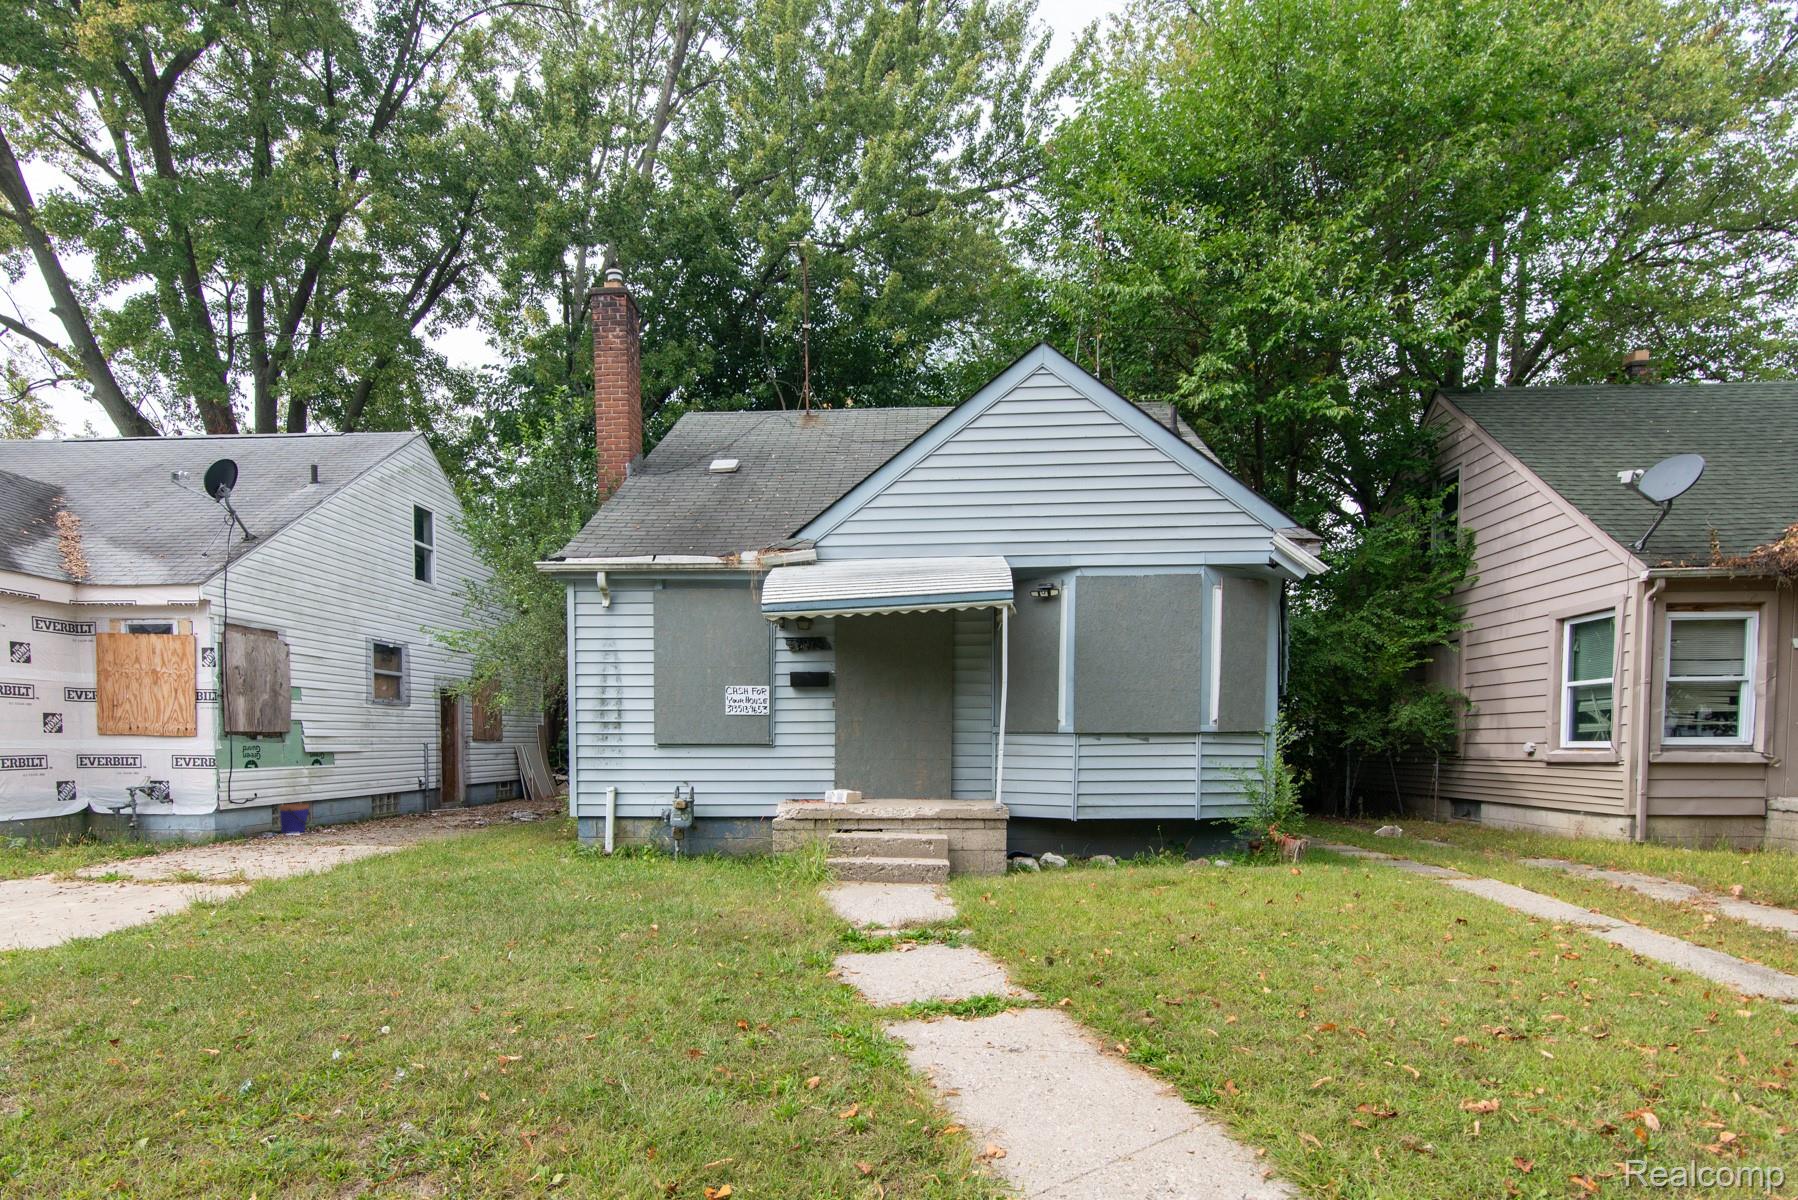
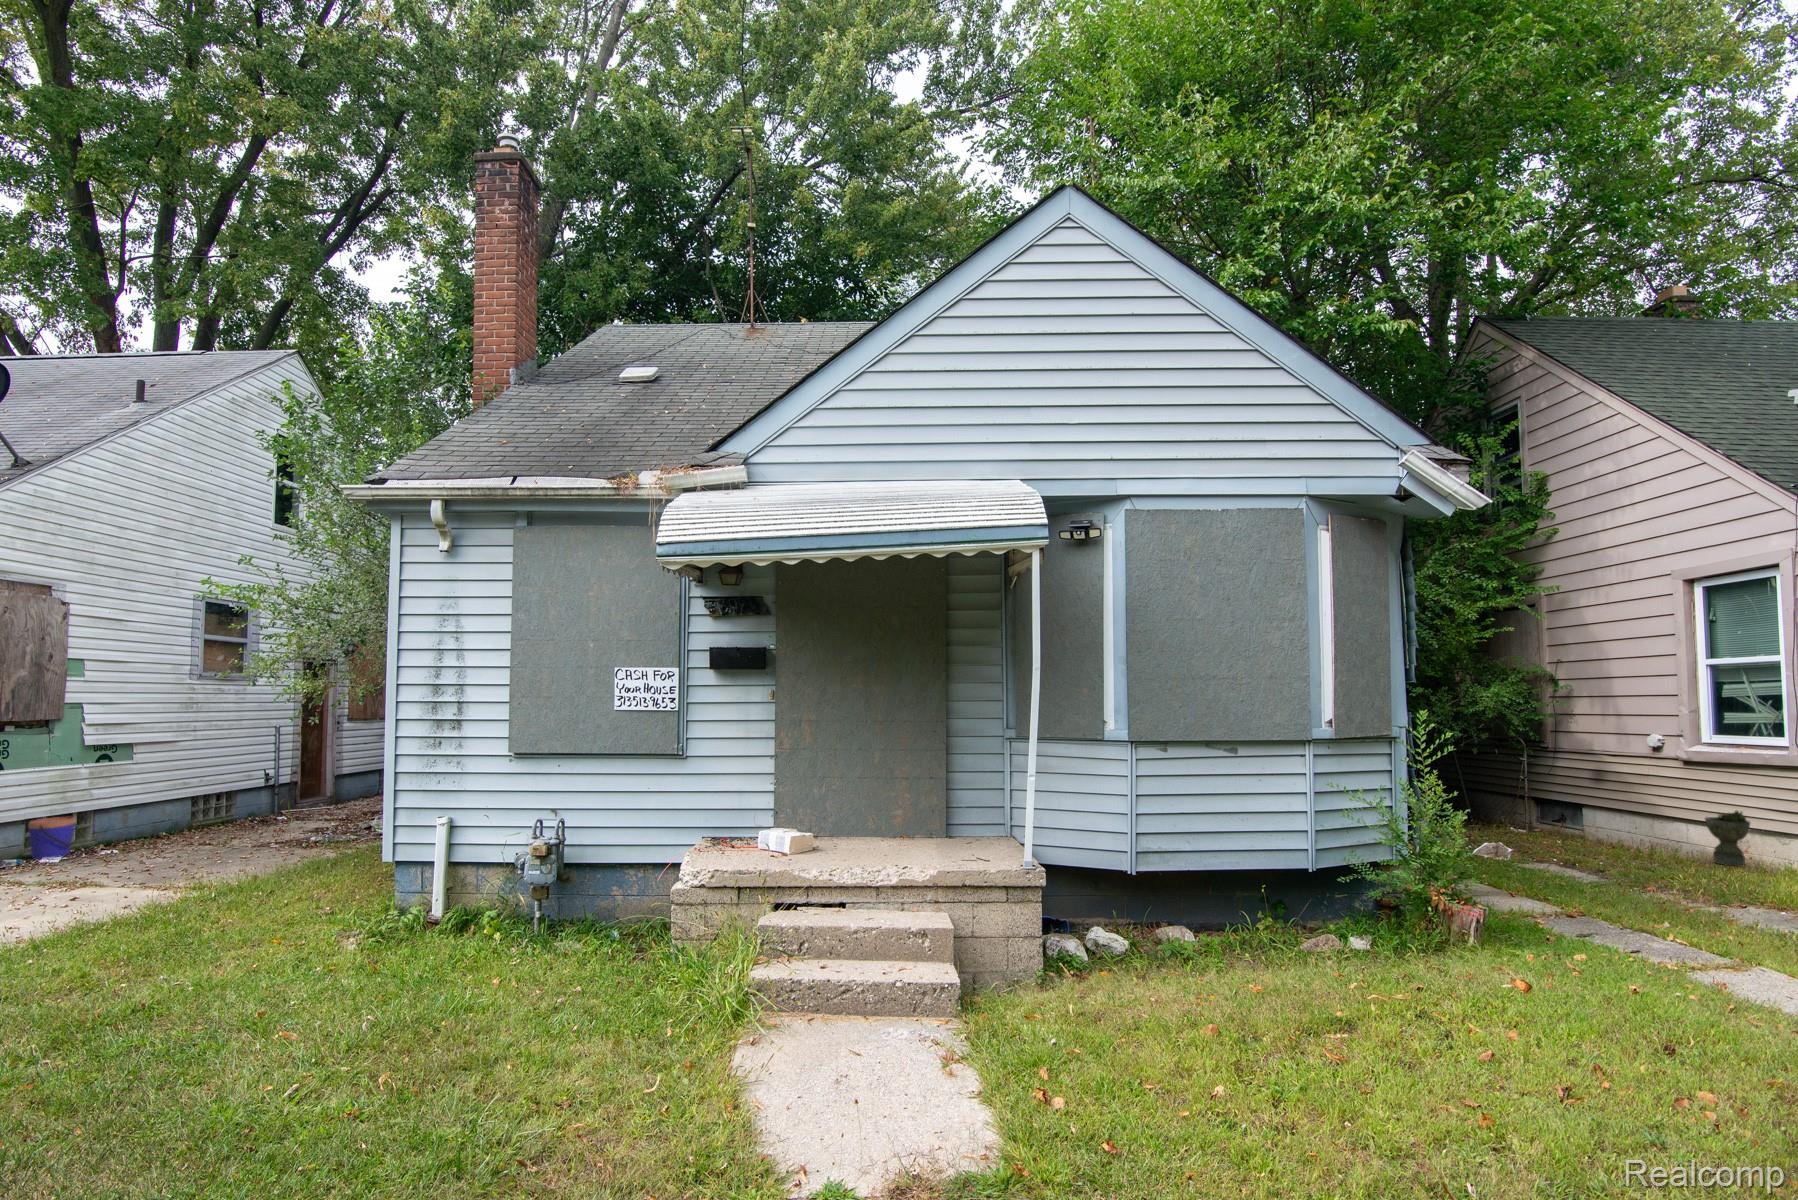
planter: none [1558,799,1590,843] -> present [1705,811,1750,866]

